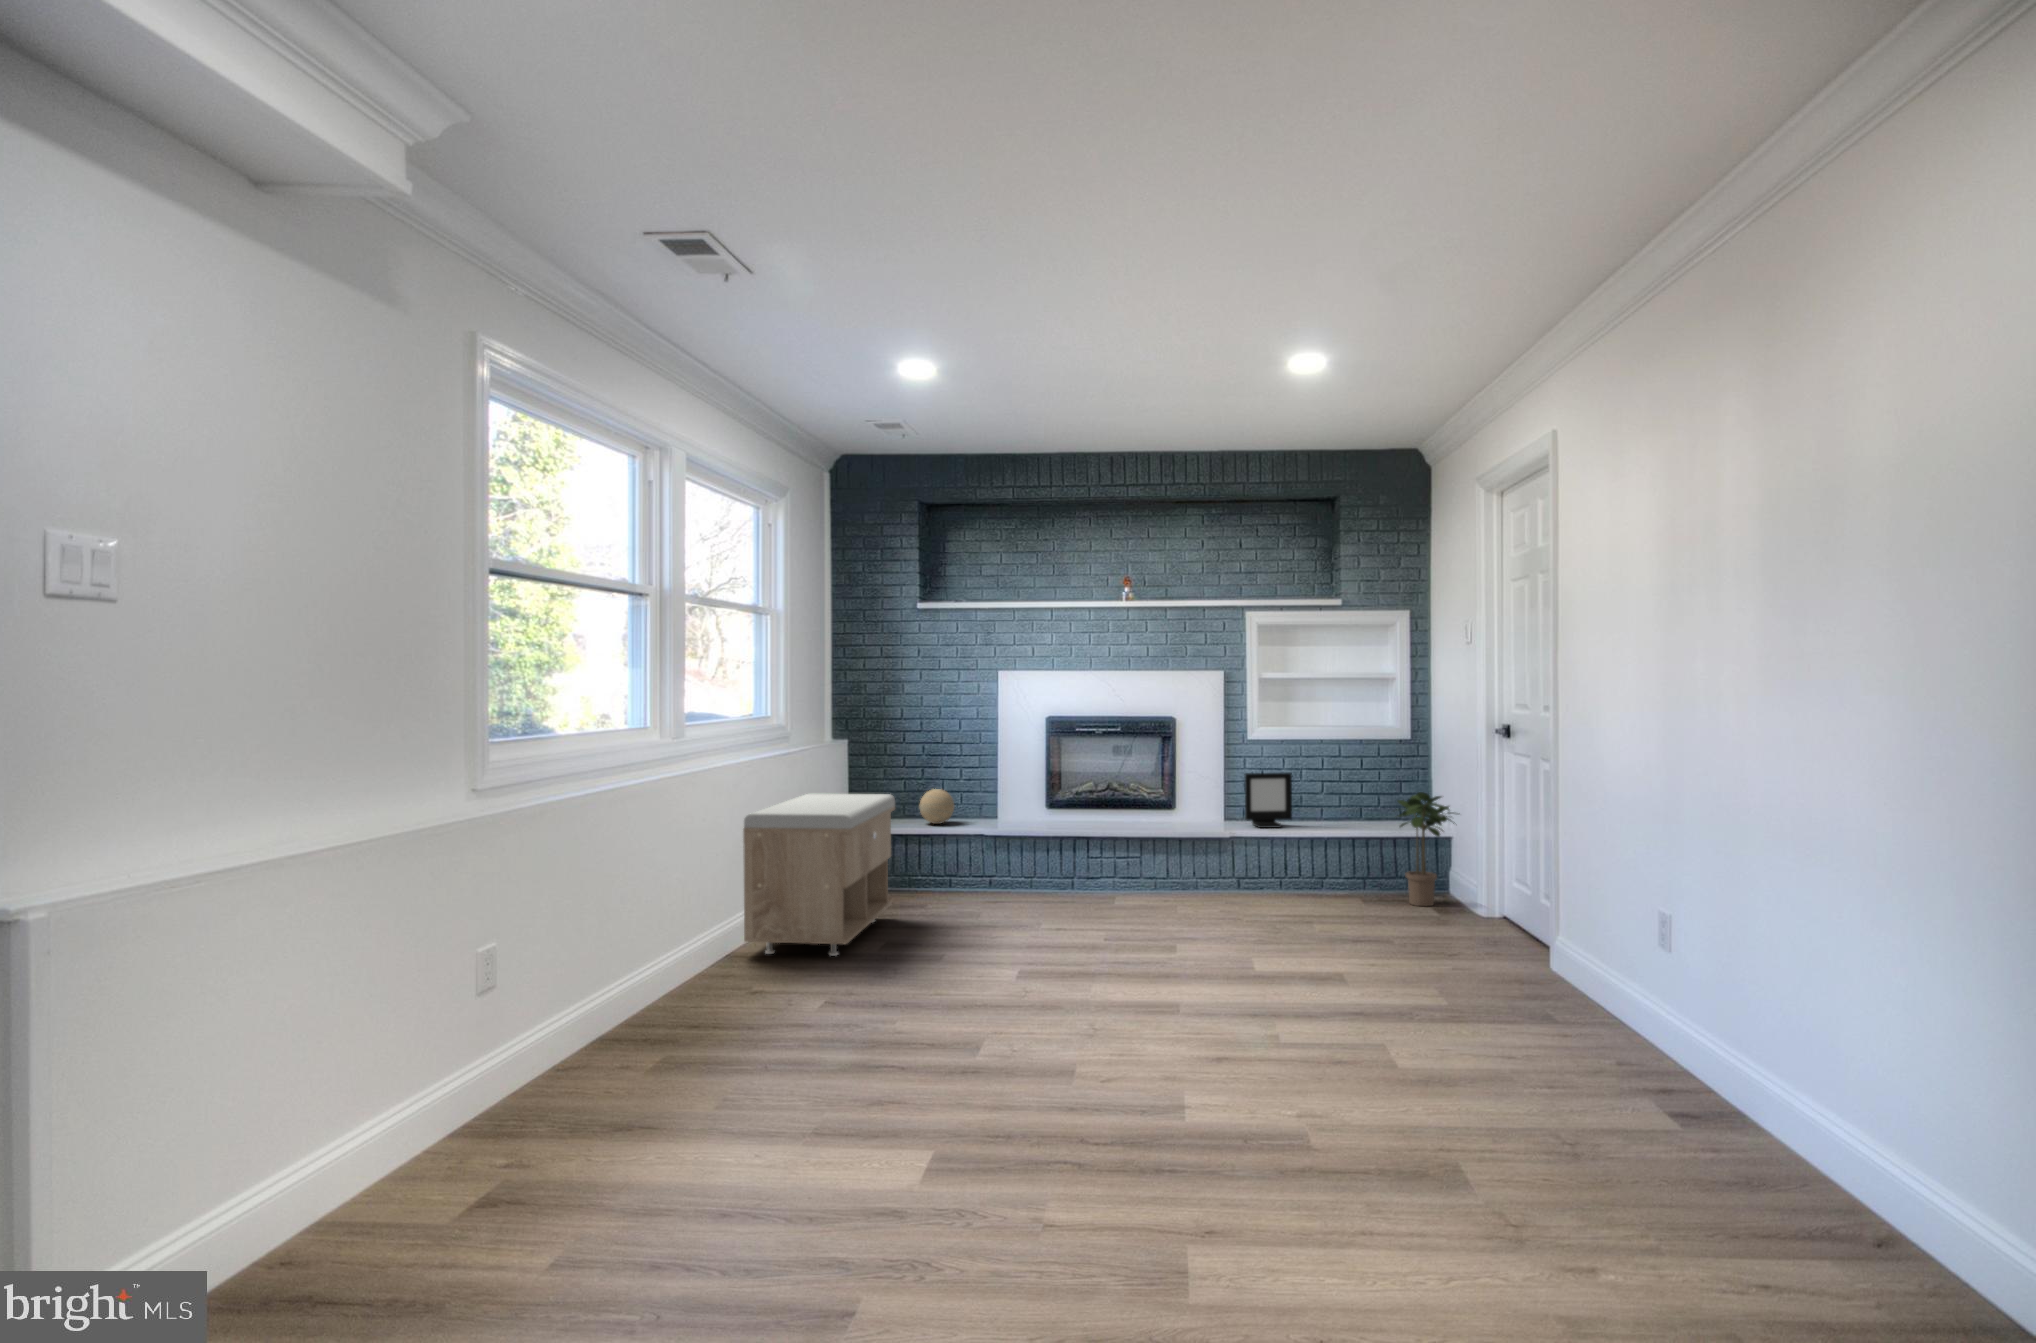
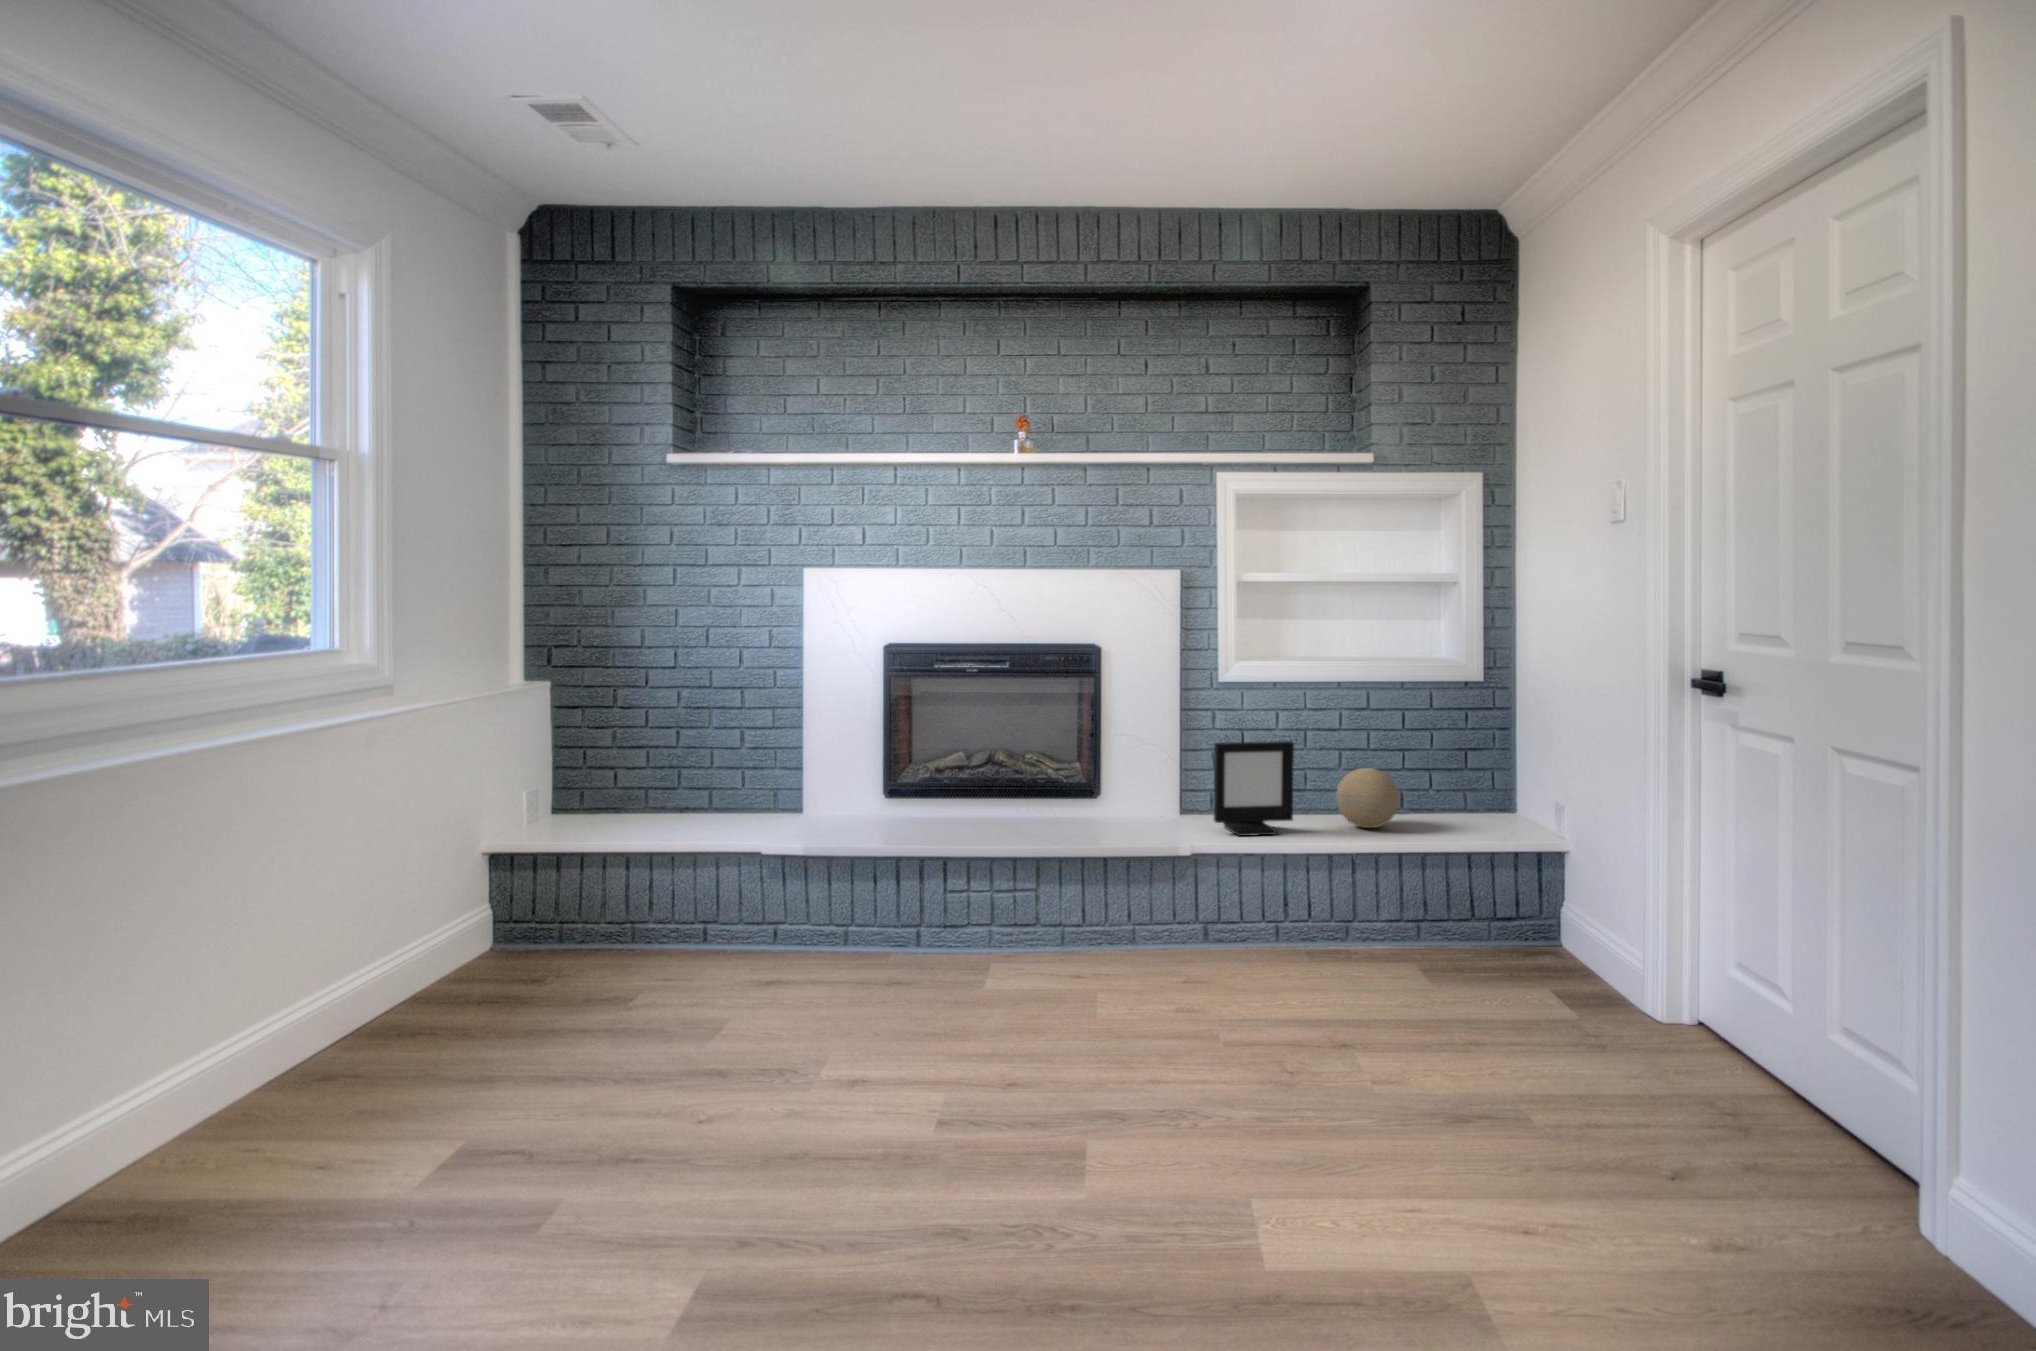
decorative orb: present [920,789,954,824] -> present [1336,768,1399,828]
potted plant: present [1396,792,1454,906] -> none [1469,782,1606,983]
storage bench: present [743,794,895,956] -> none [71,793,550,1188]

